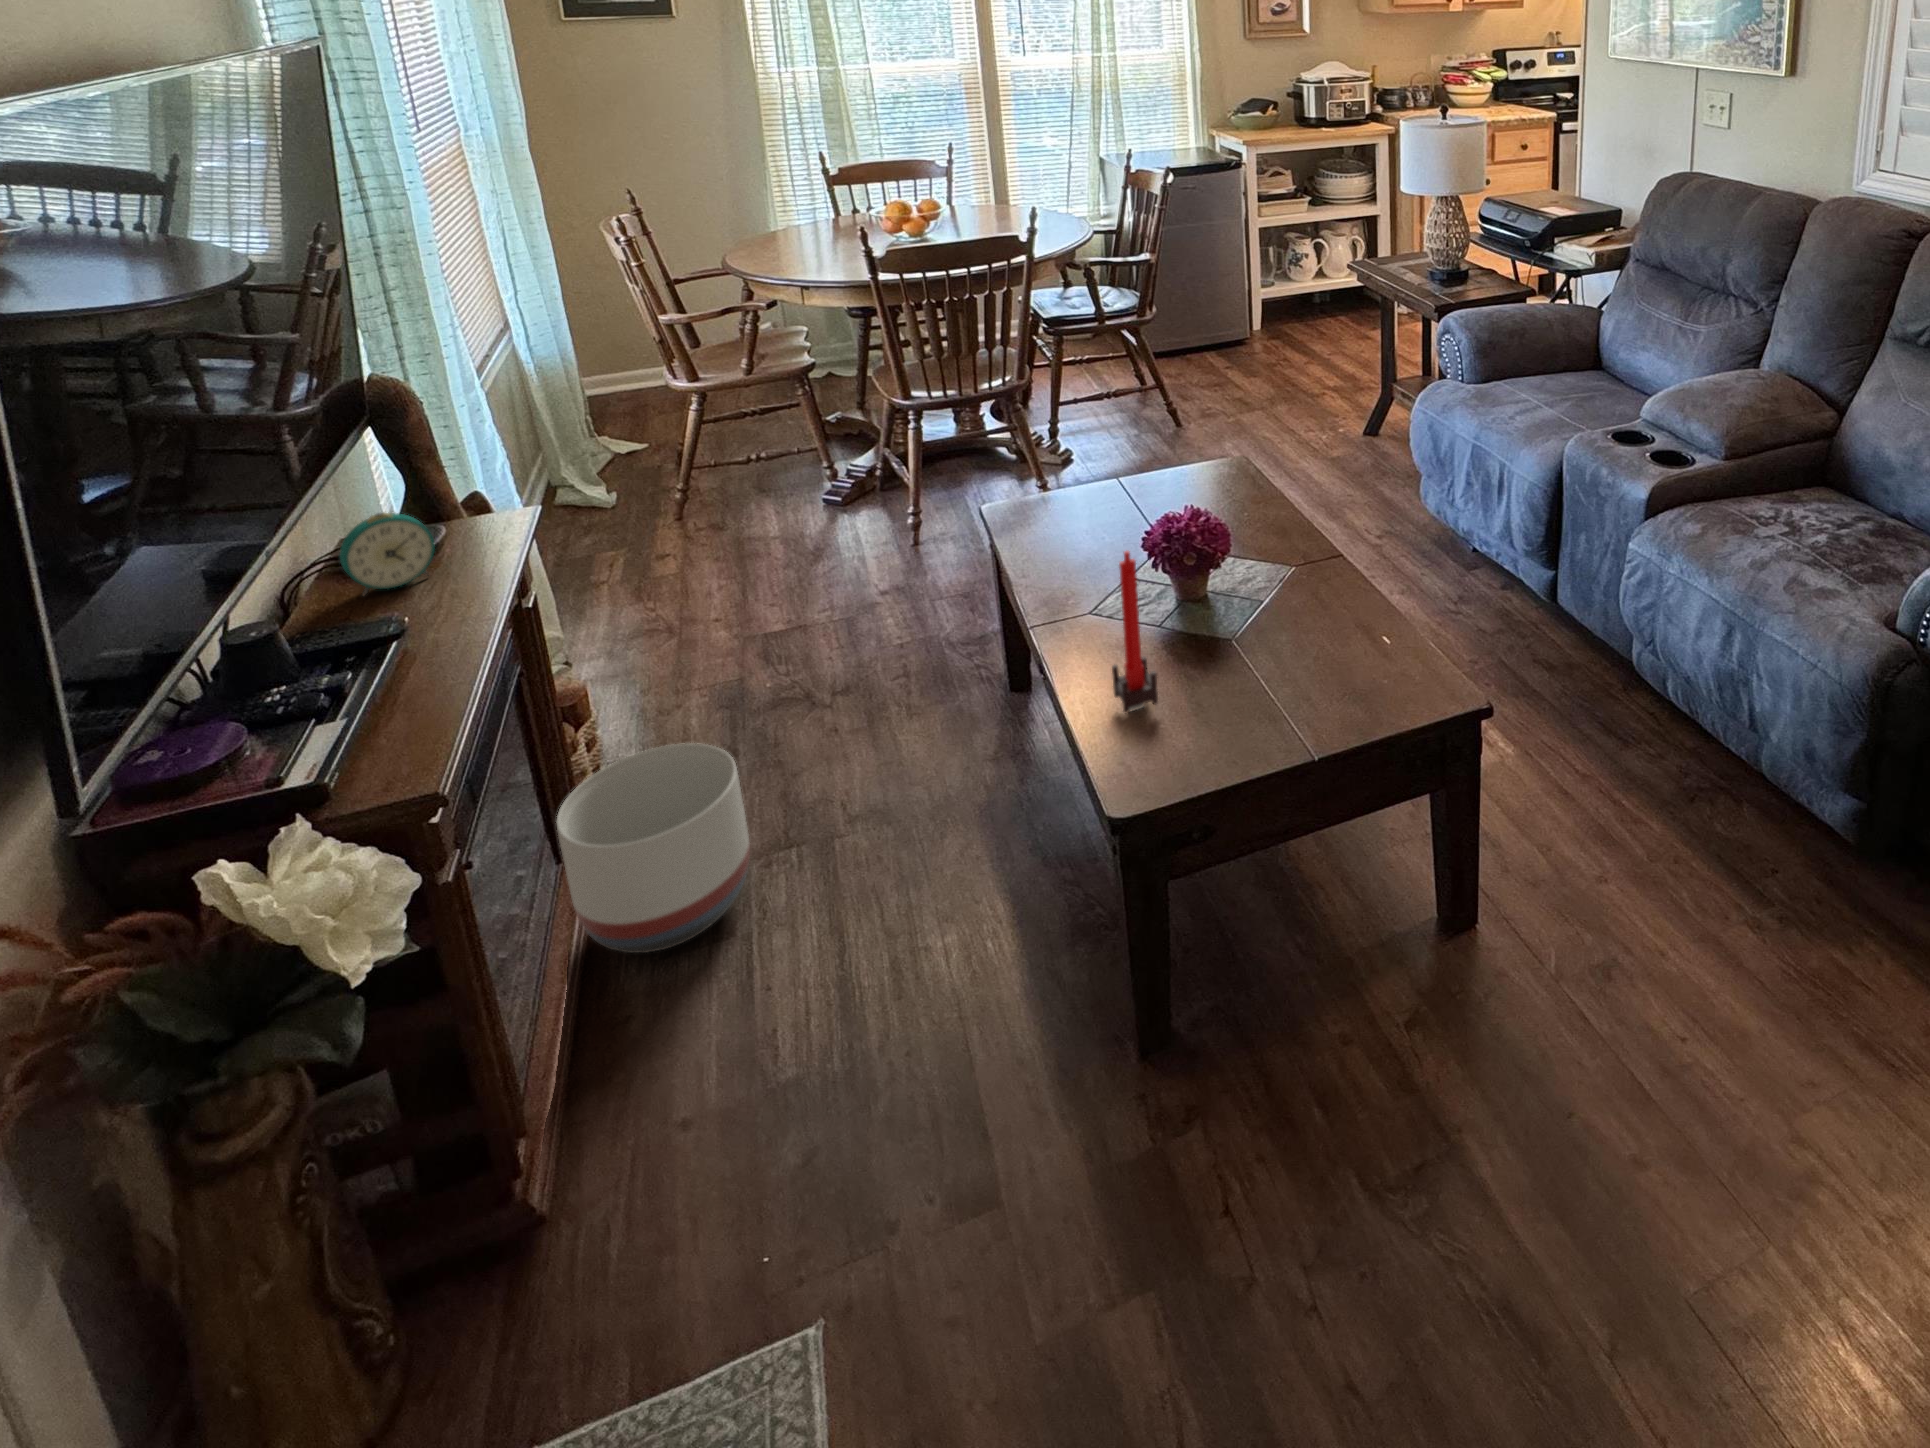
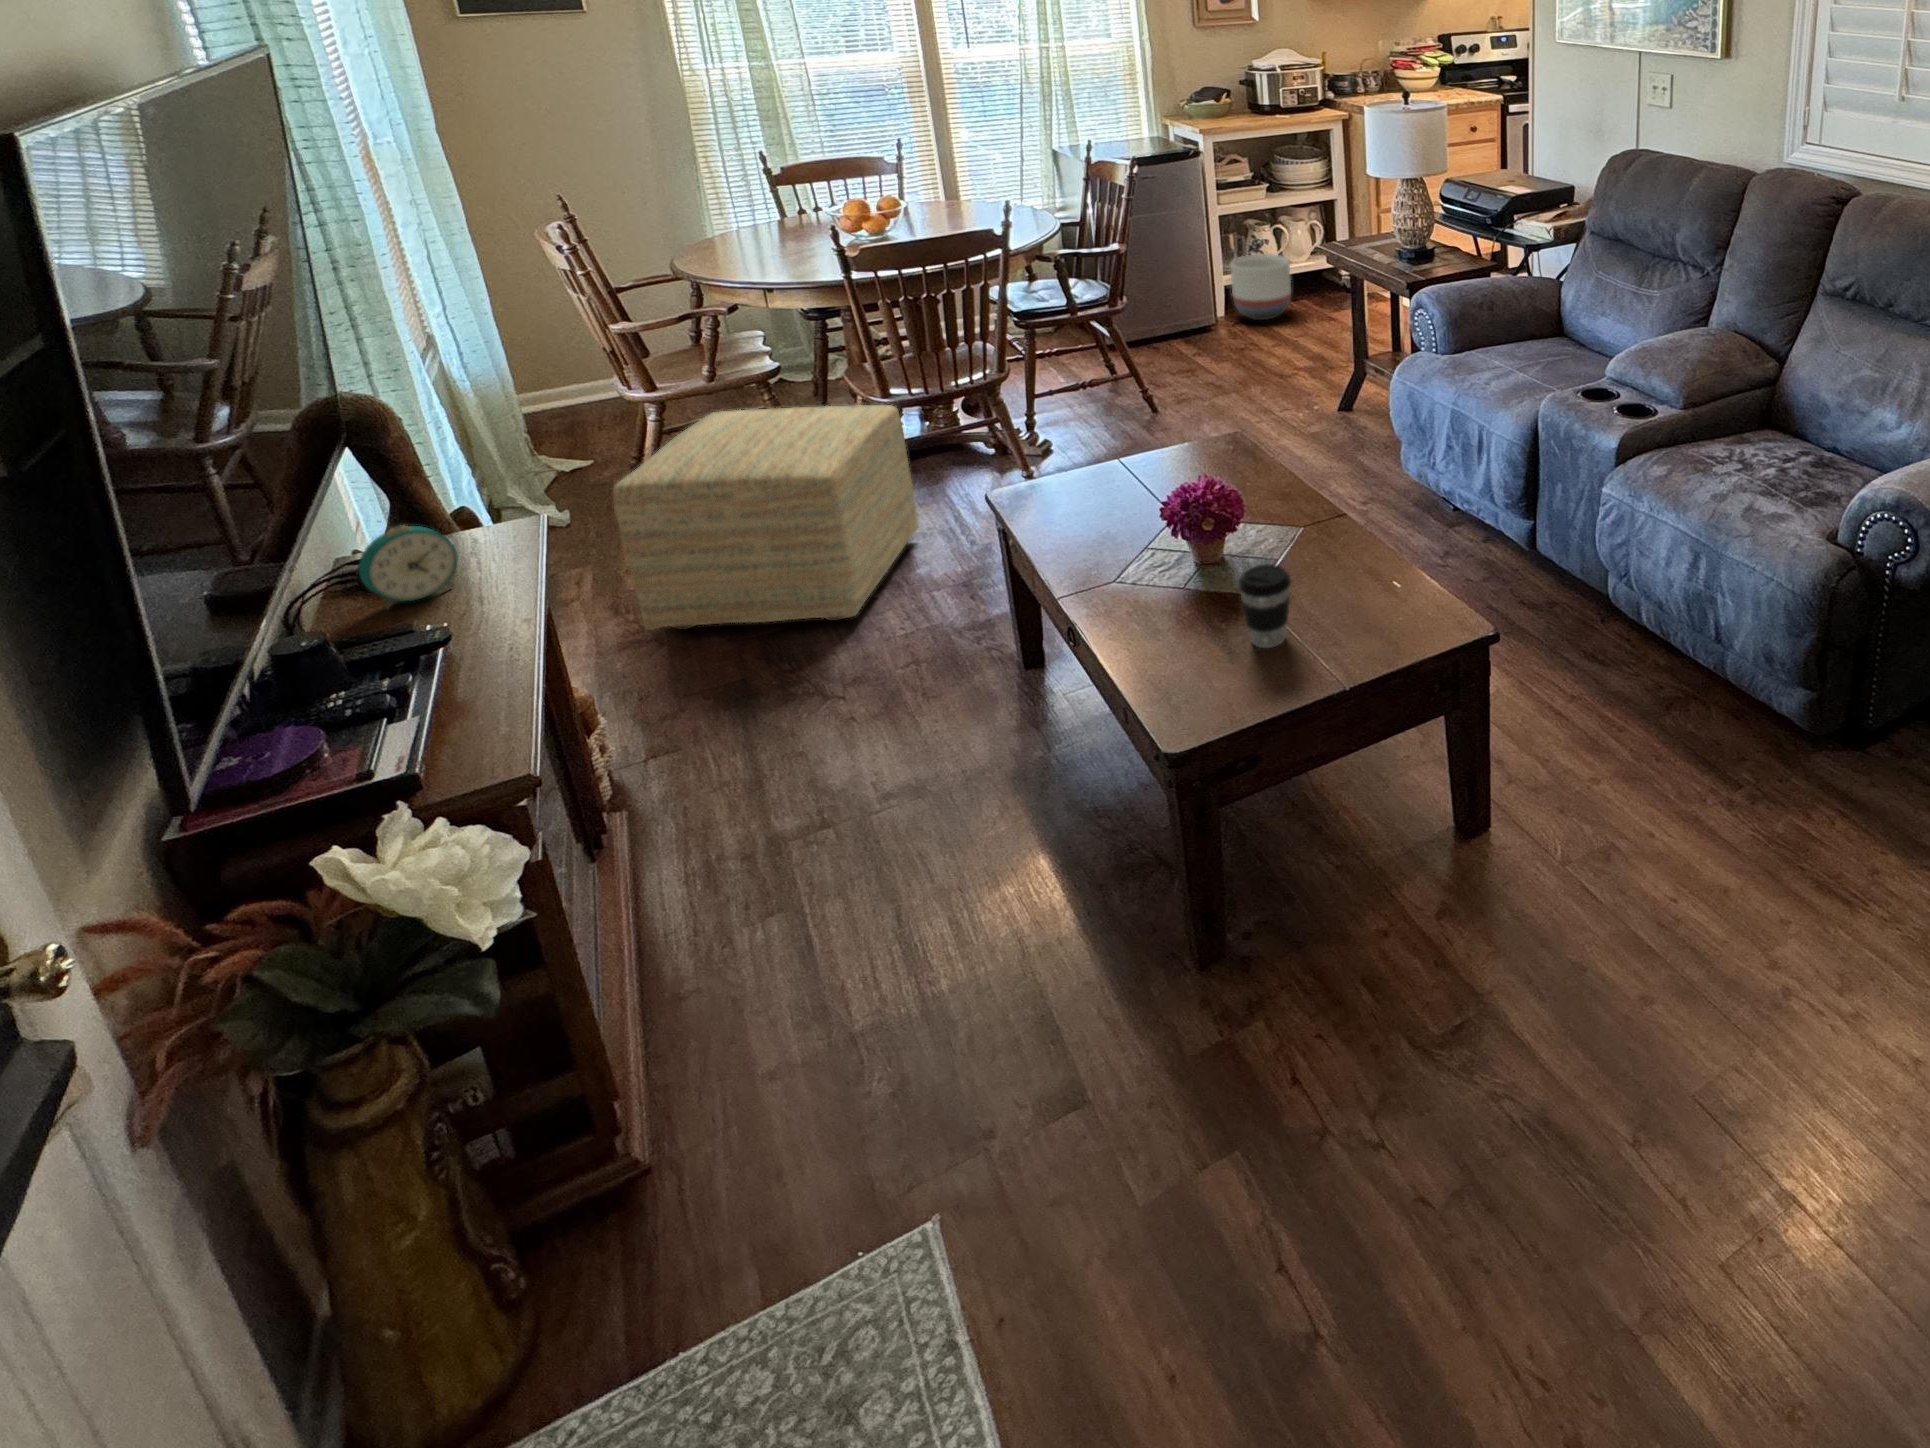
ottoman: none [634,404,929,622] -> present [613,405,919,630]
candle: present [1112,551,1158,713] -> none [1153,514,1199,664]
coffee cup: none [1205,610,1262,704] -> present [1239,564,1291,648]
planter: present [557,743,750,953] -> present [1231,254,1291,320]

